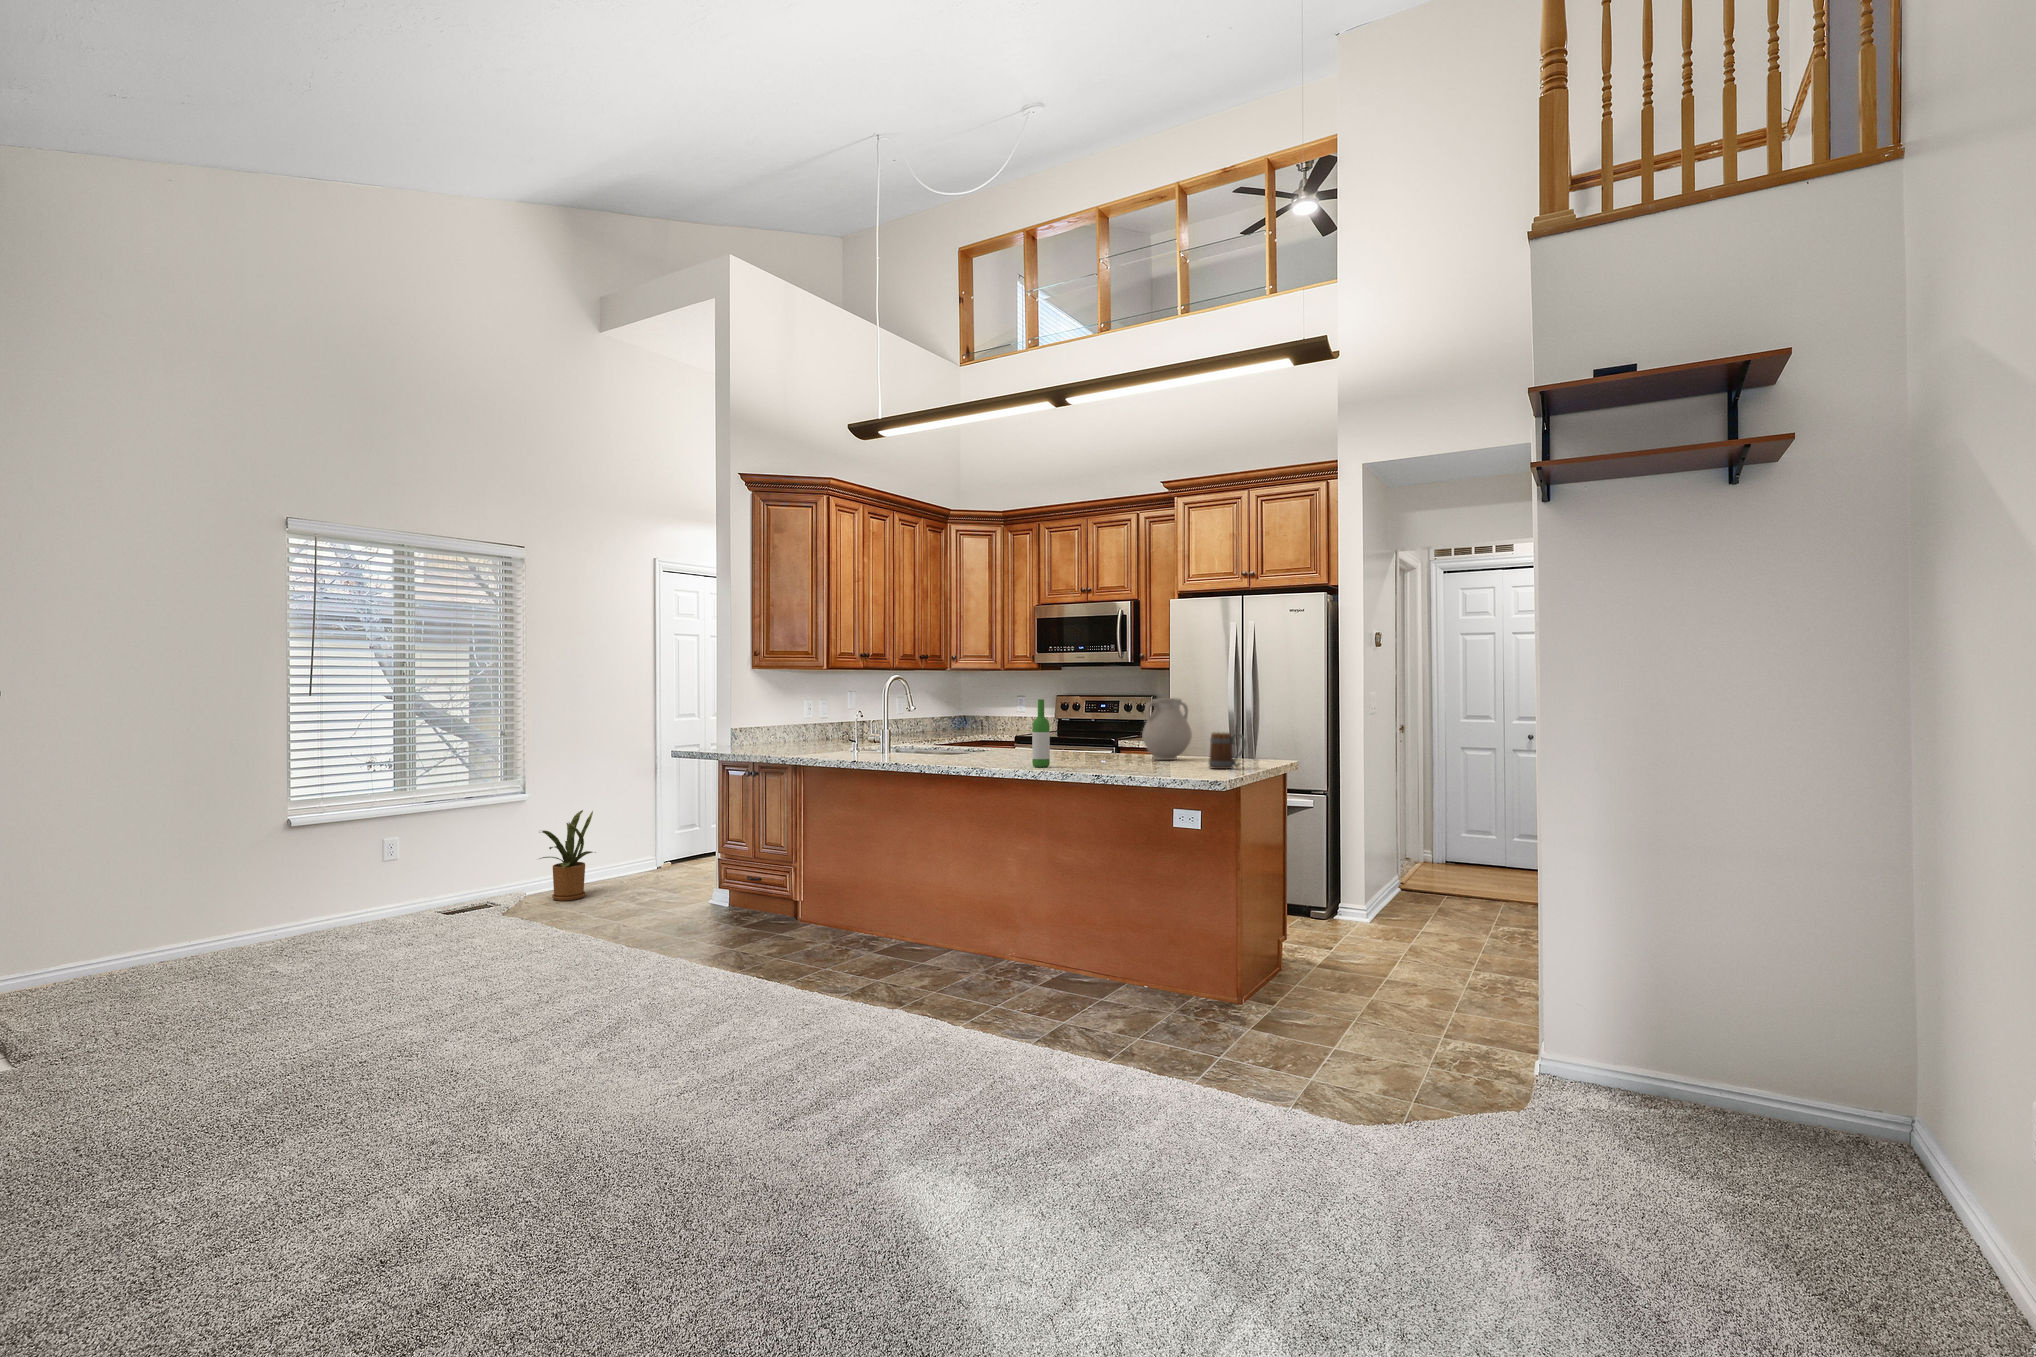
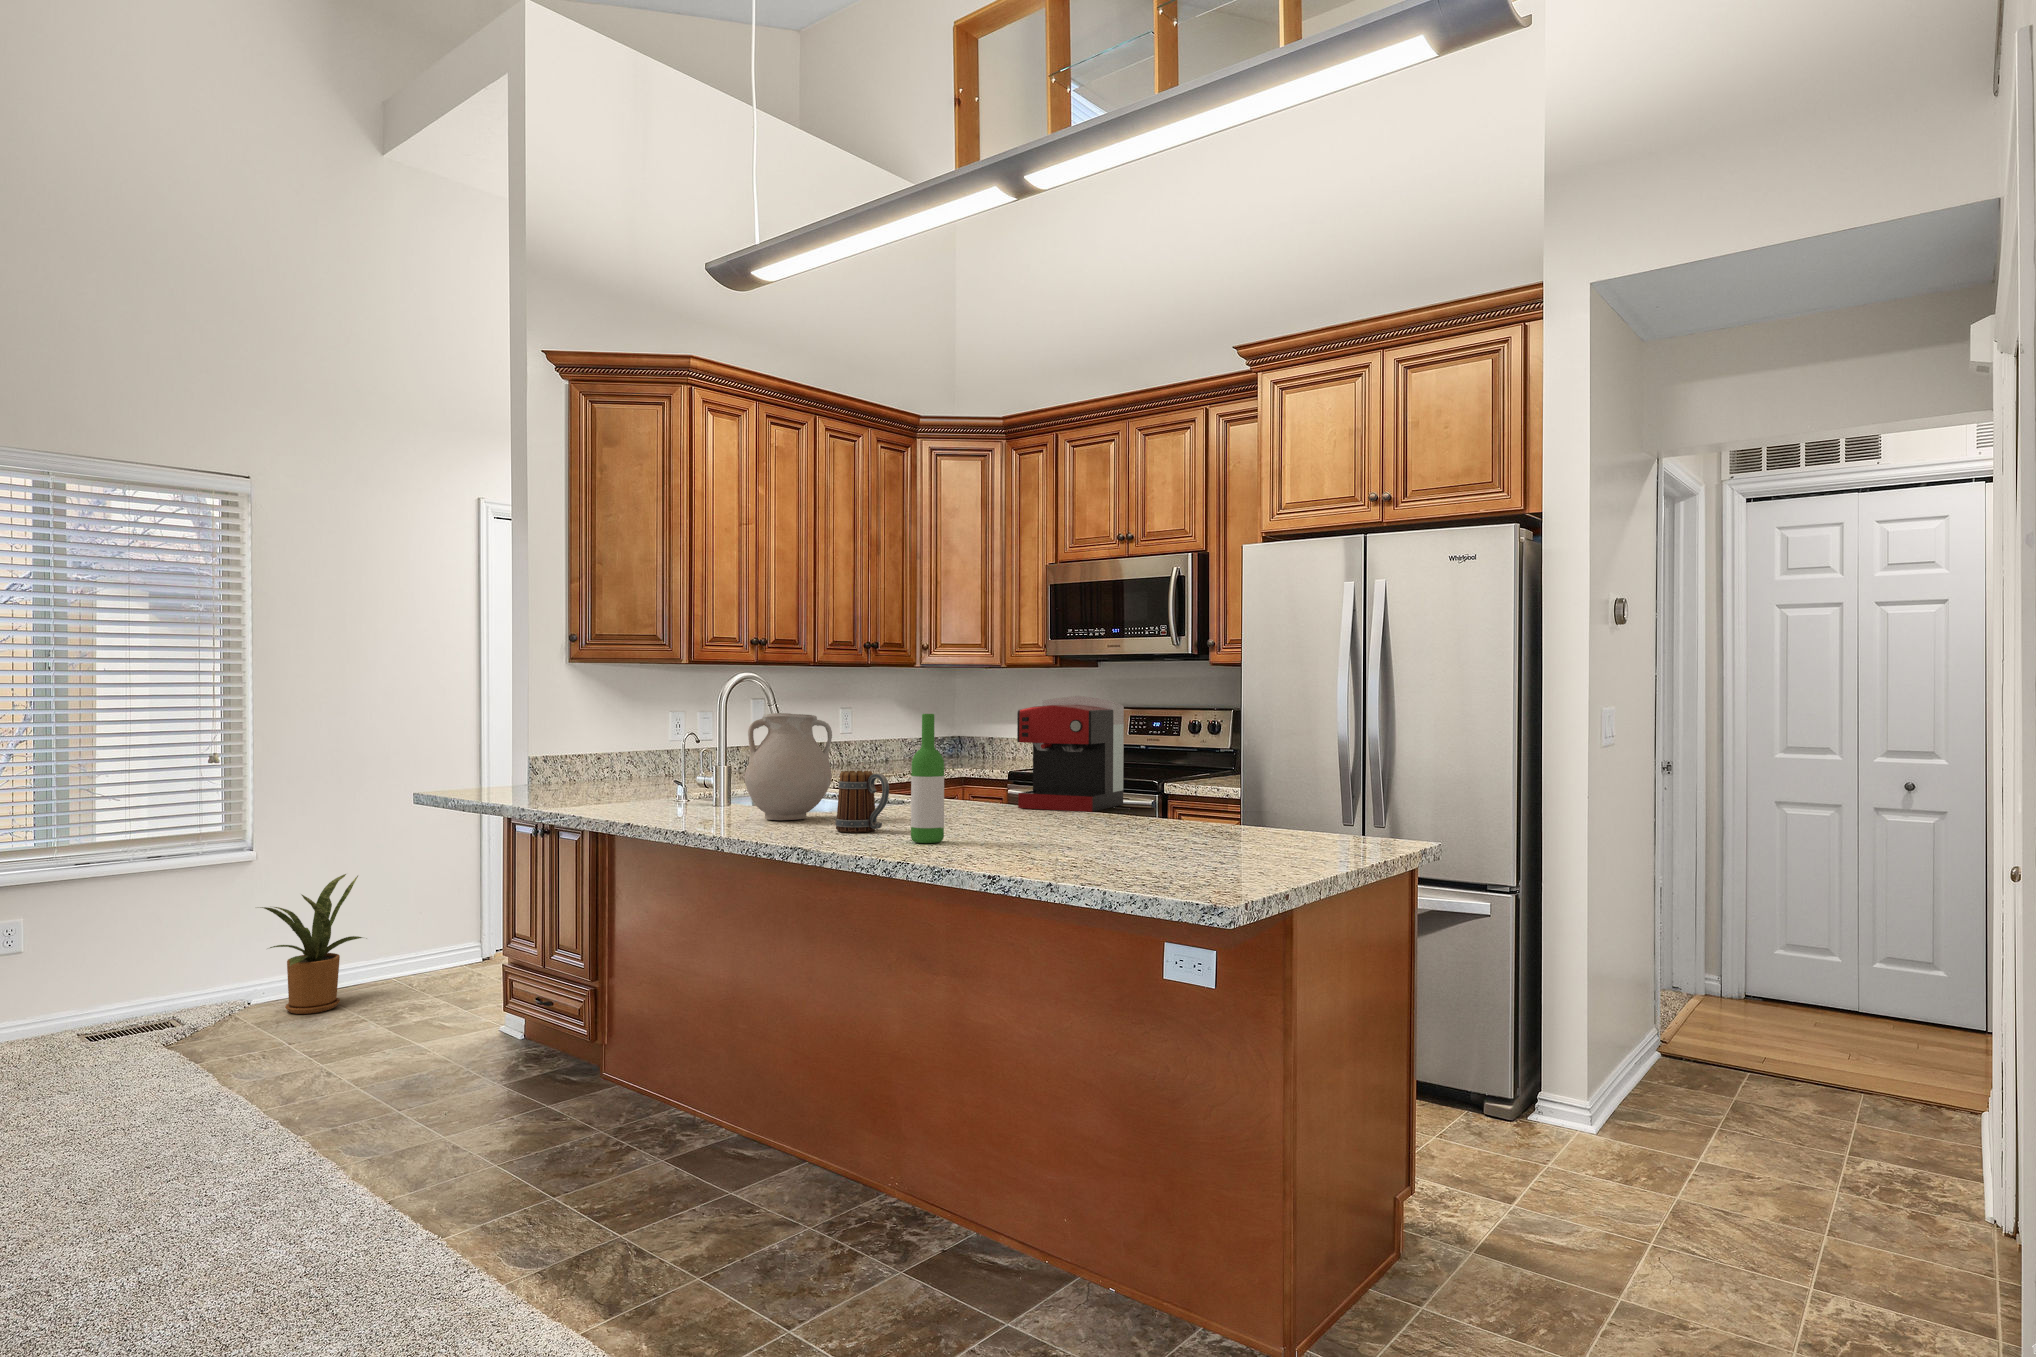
coffee maker: none [1054,689,1110,755] -> present [1017,696,1124,812]
vase: present [1142,698,1192,760] -> present [745,713,832,820]
mug: present [1209,733,1246,769] -> present [835,771,889,833]

